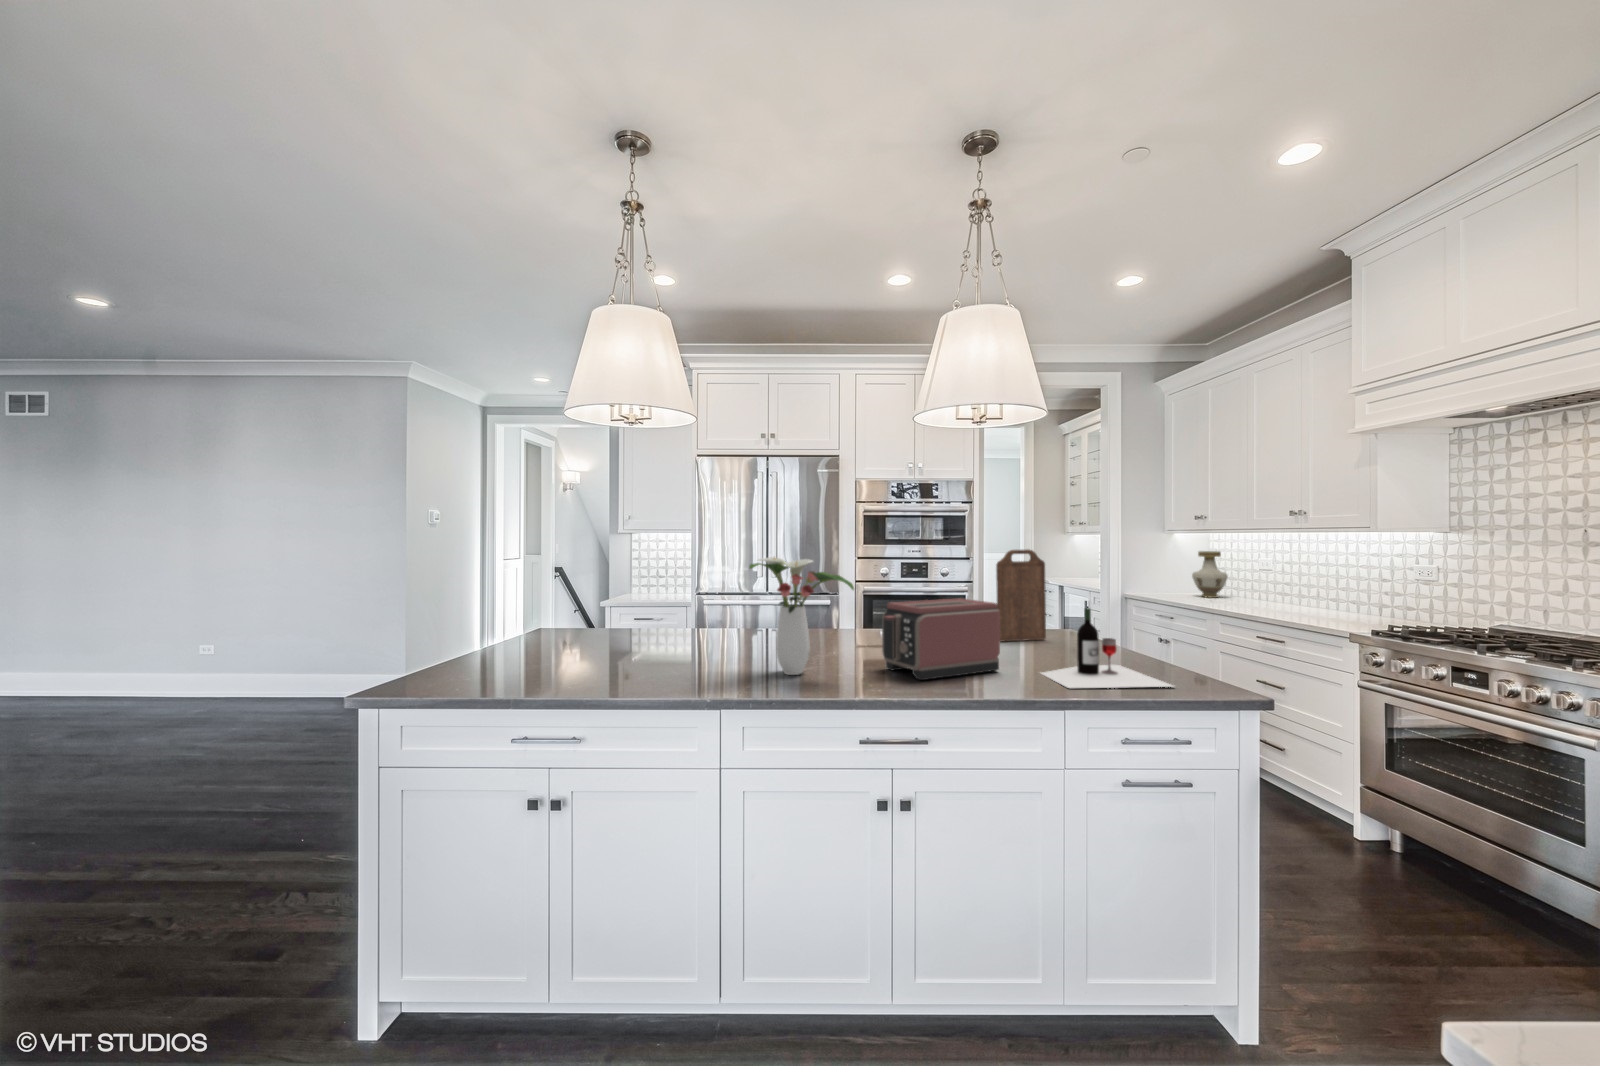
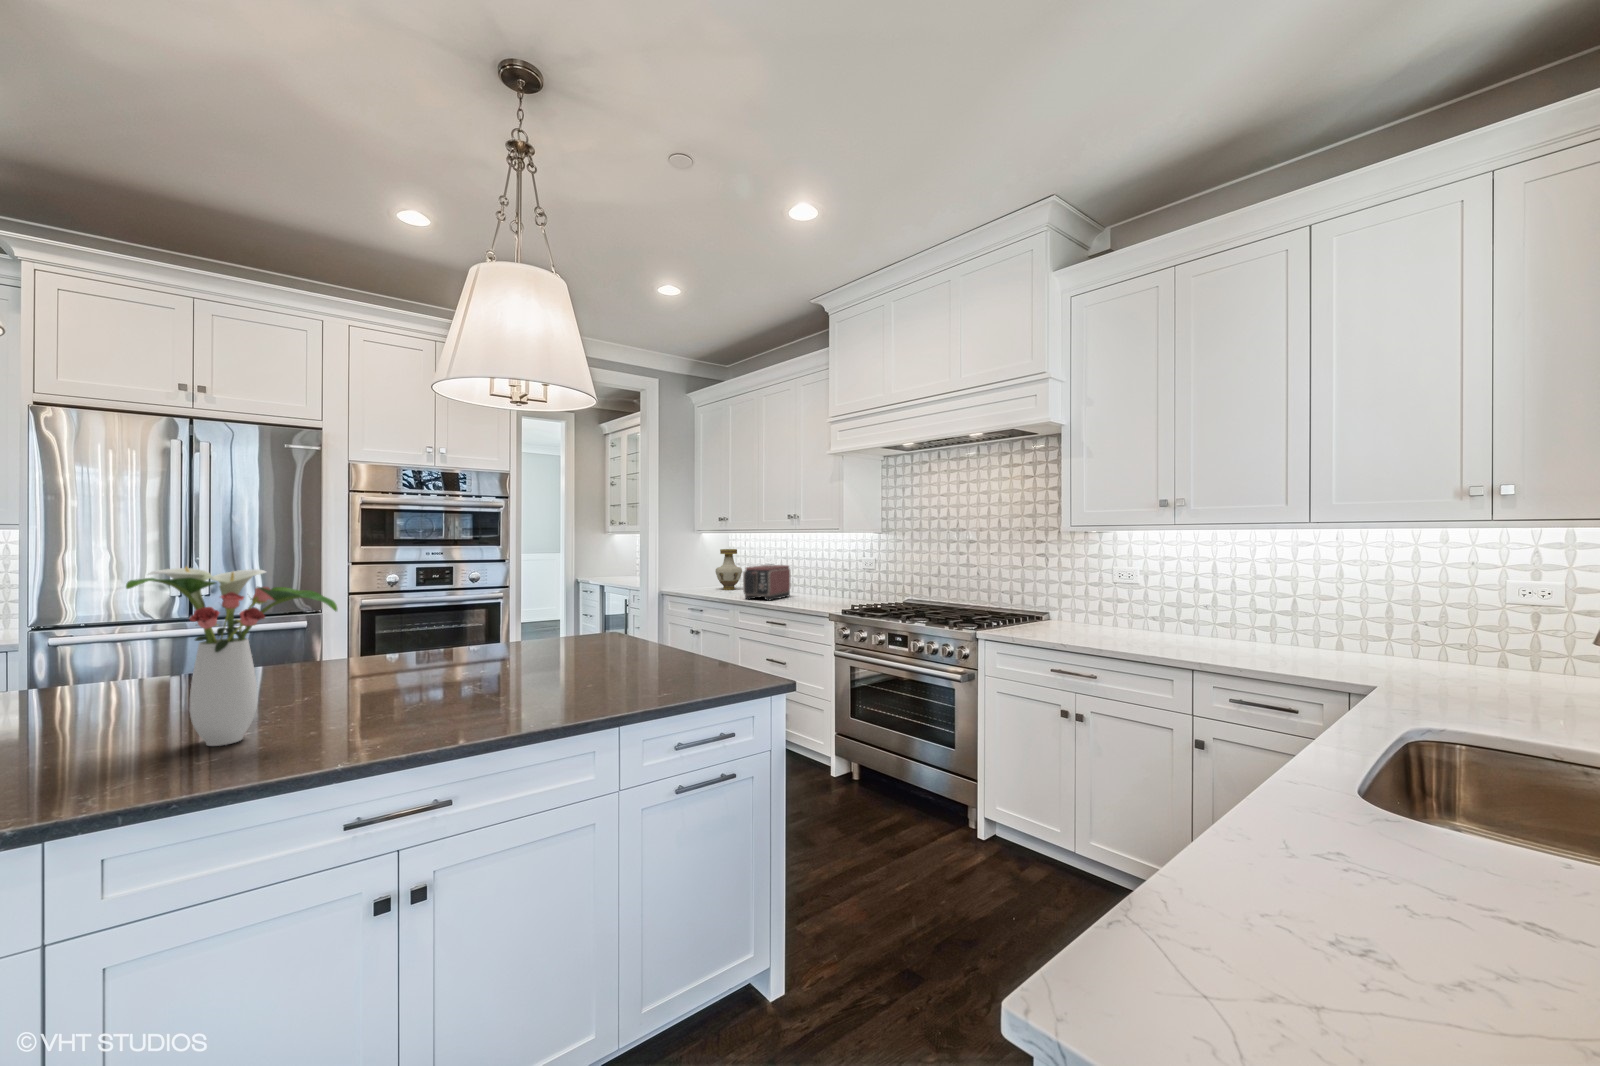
cutting board: present [996,549,1046,642] -> none [538,550,592,654]
toaster: present [882,598,1000,680] -> present [743,565,790,600]
wine bottle: present [1041,608,1173,688] -> none [573,611,720,700]

